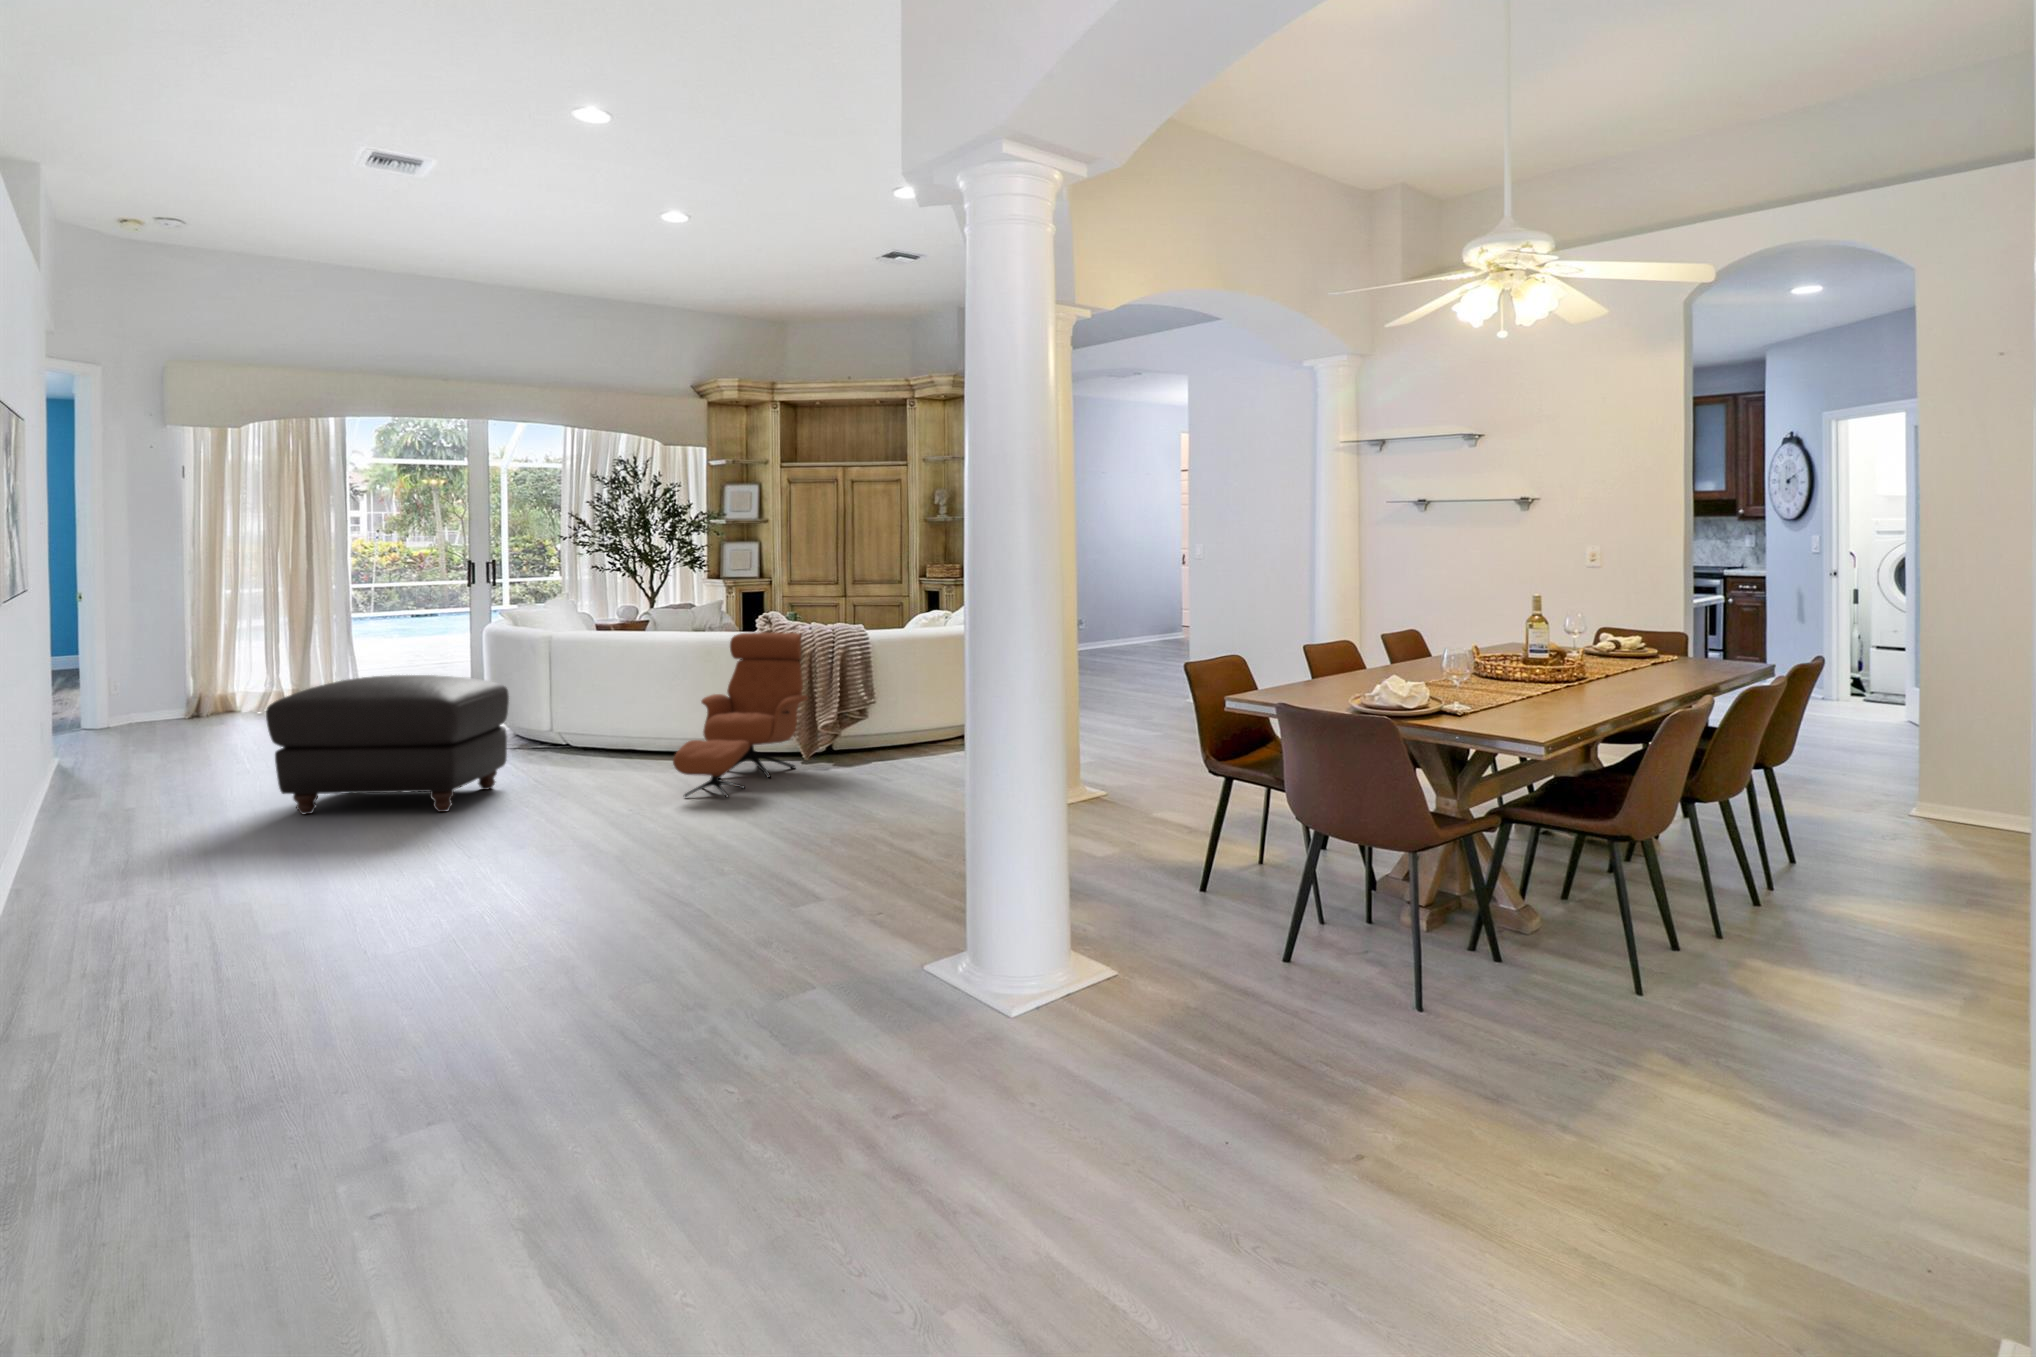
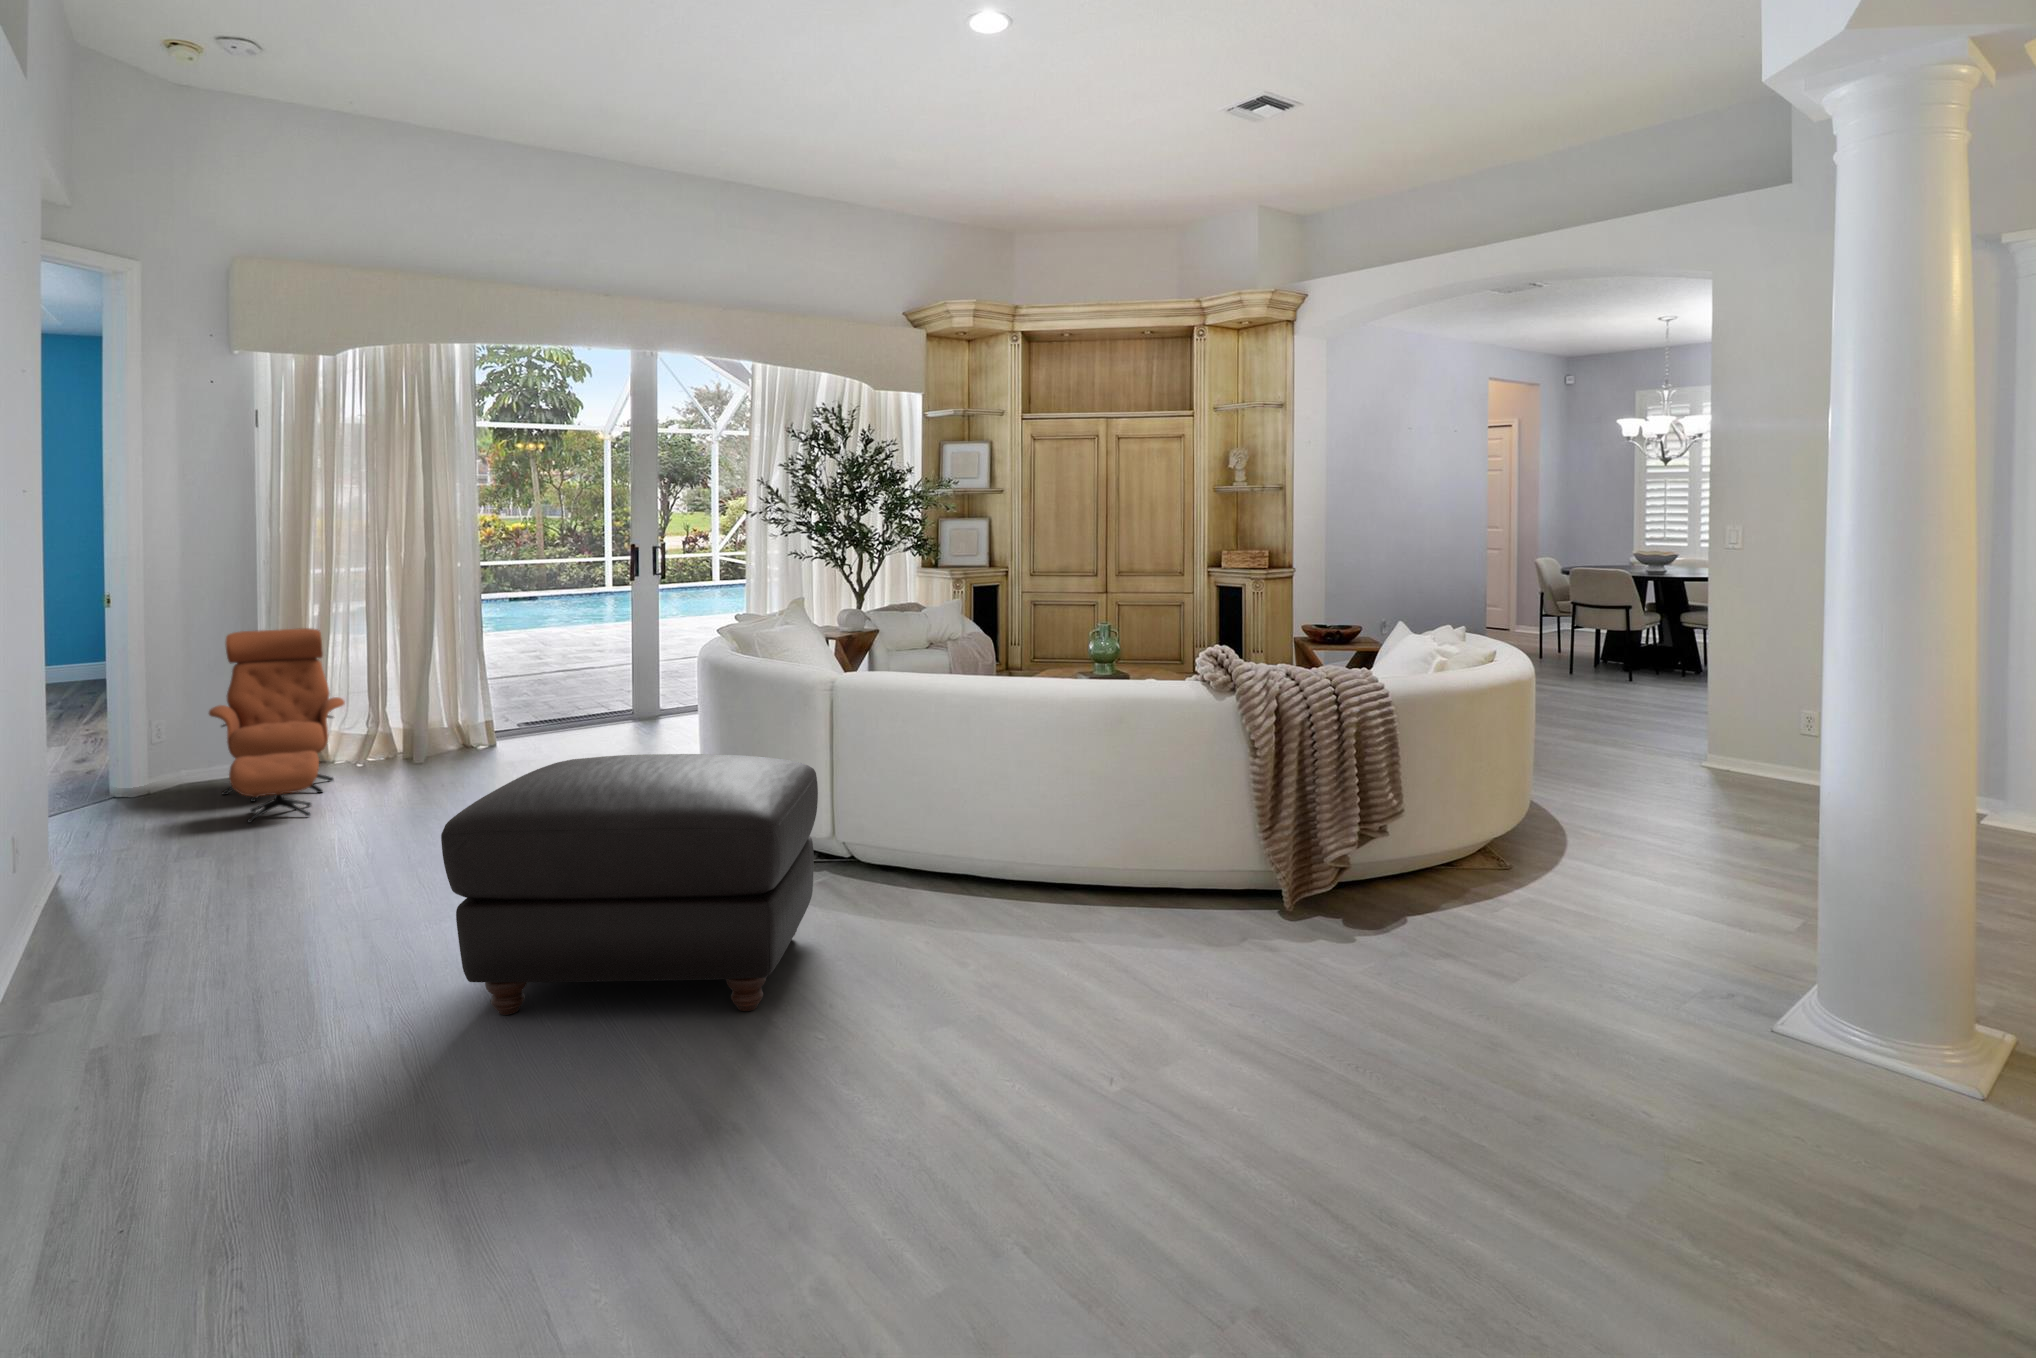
lounge chair: present [673,632,808,798] -> present [209,628,344,823]

